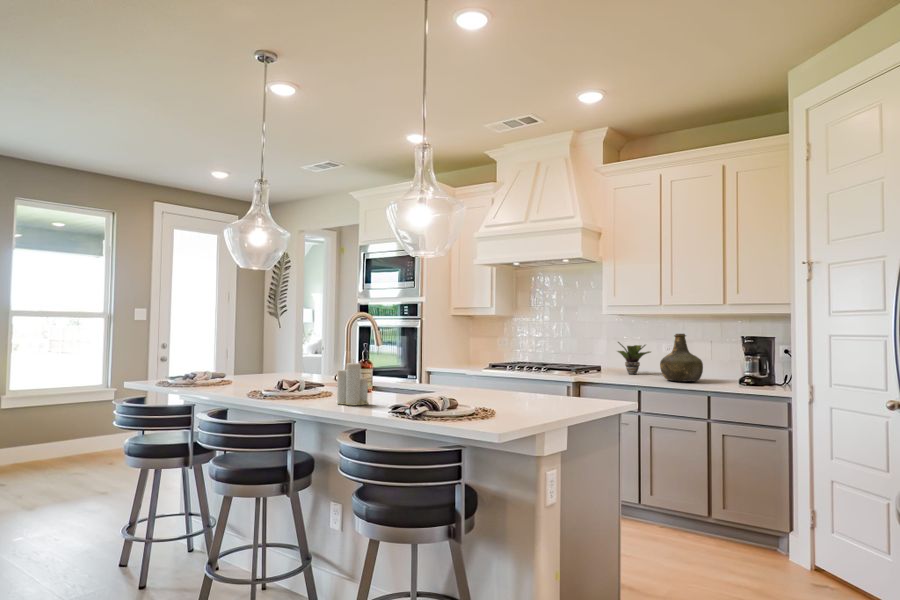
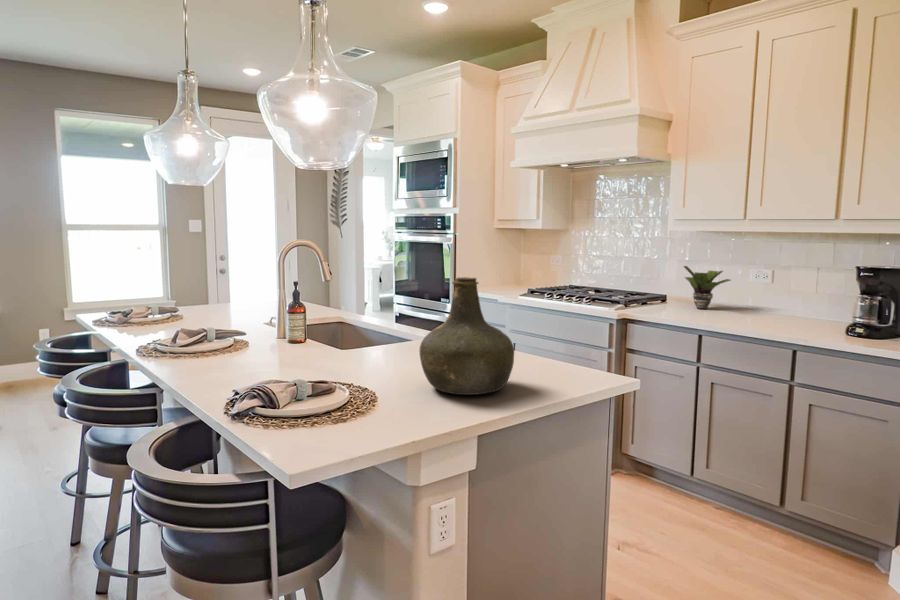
bottle: present [660,334,703,381] -> present [420,277,514,395]
candle: present [337,363,368,405] -> none [203,314,244,376]

